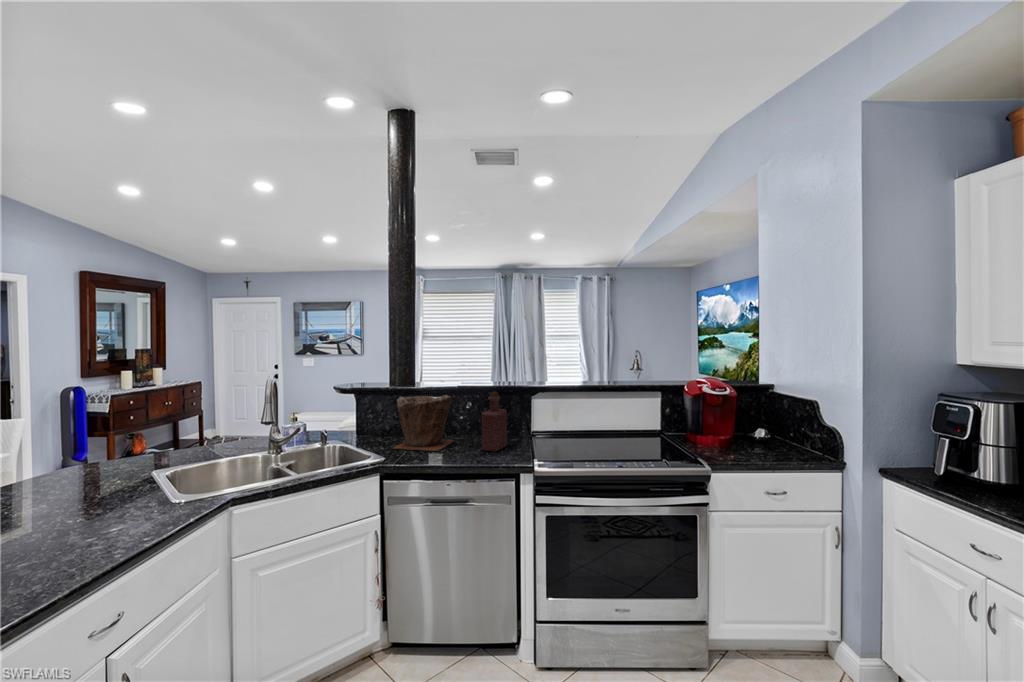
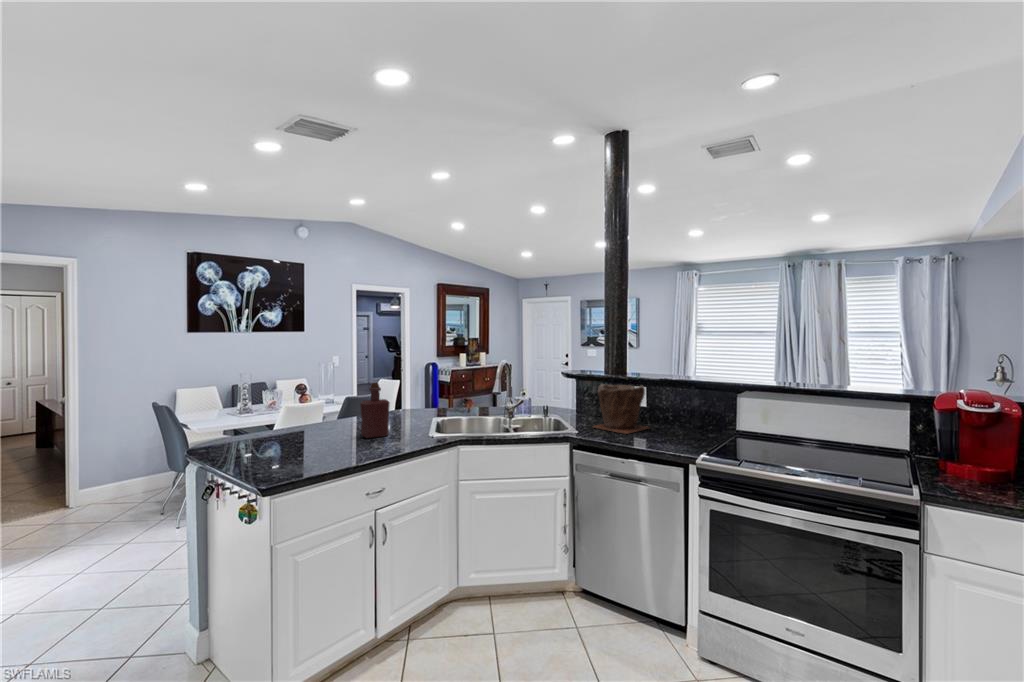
bottle: present [482,392,507,452] -> present [360,383,390,438]

